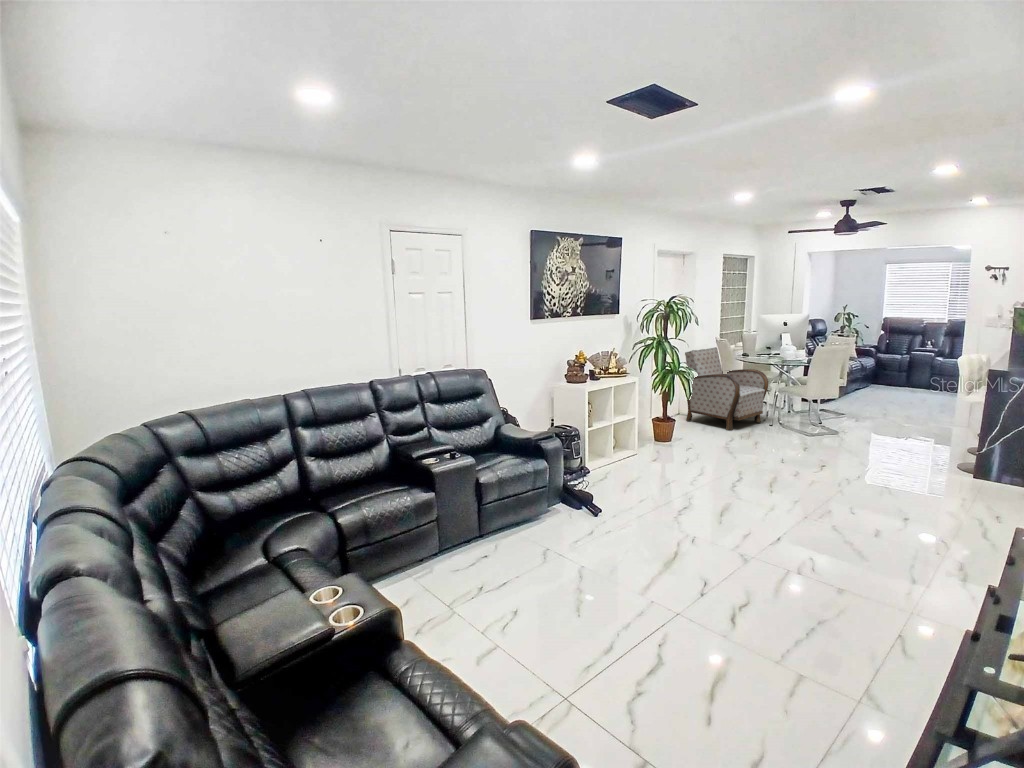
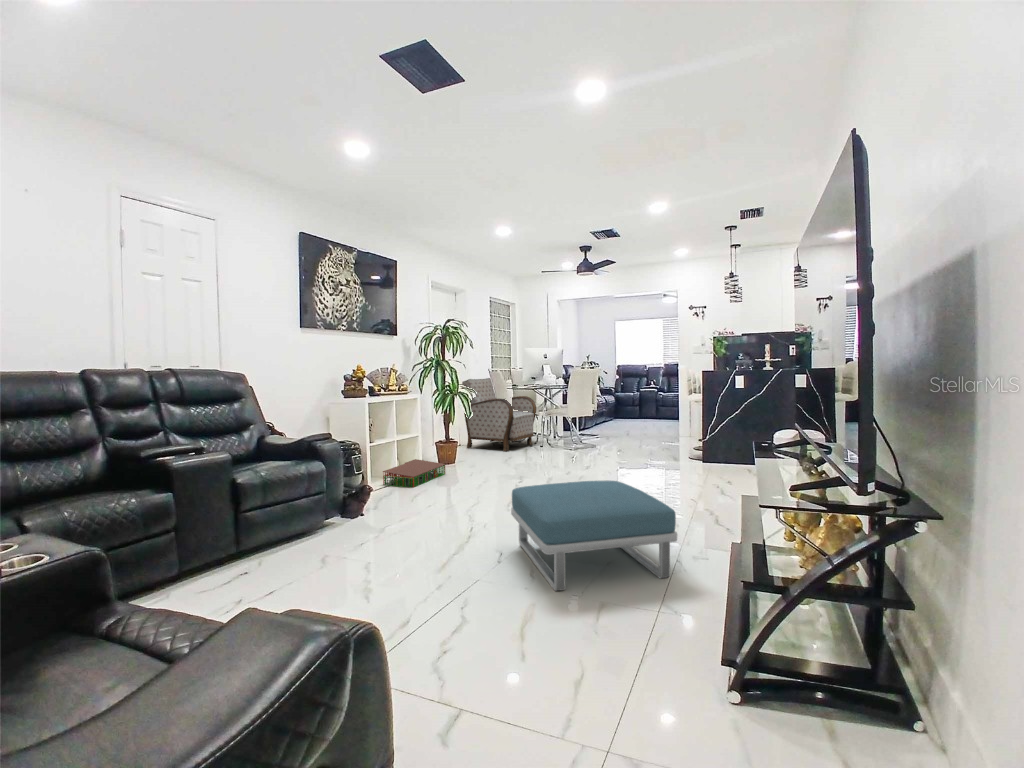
storage bin: none [600,439,662,473] -> present [383,459,445,487]
footstool: none [724,521,922,664] -> present [511,481,677,591]

